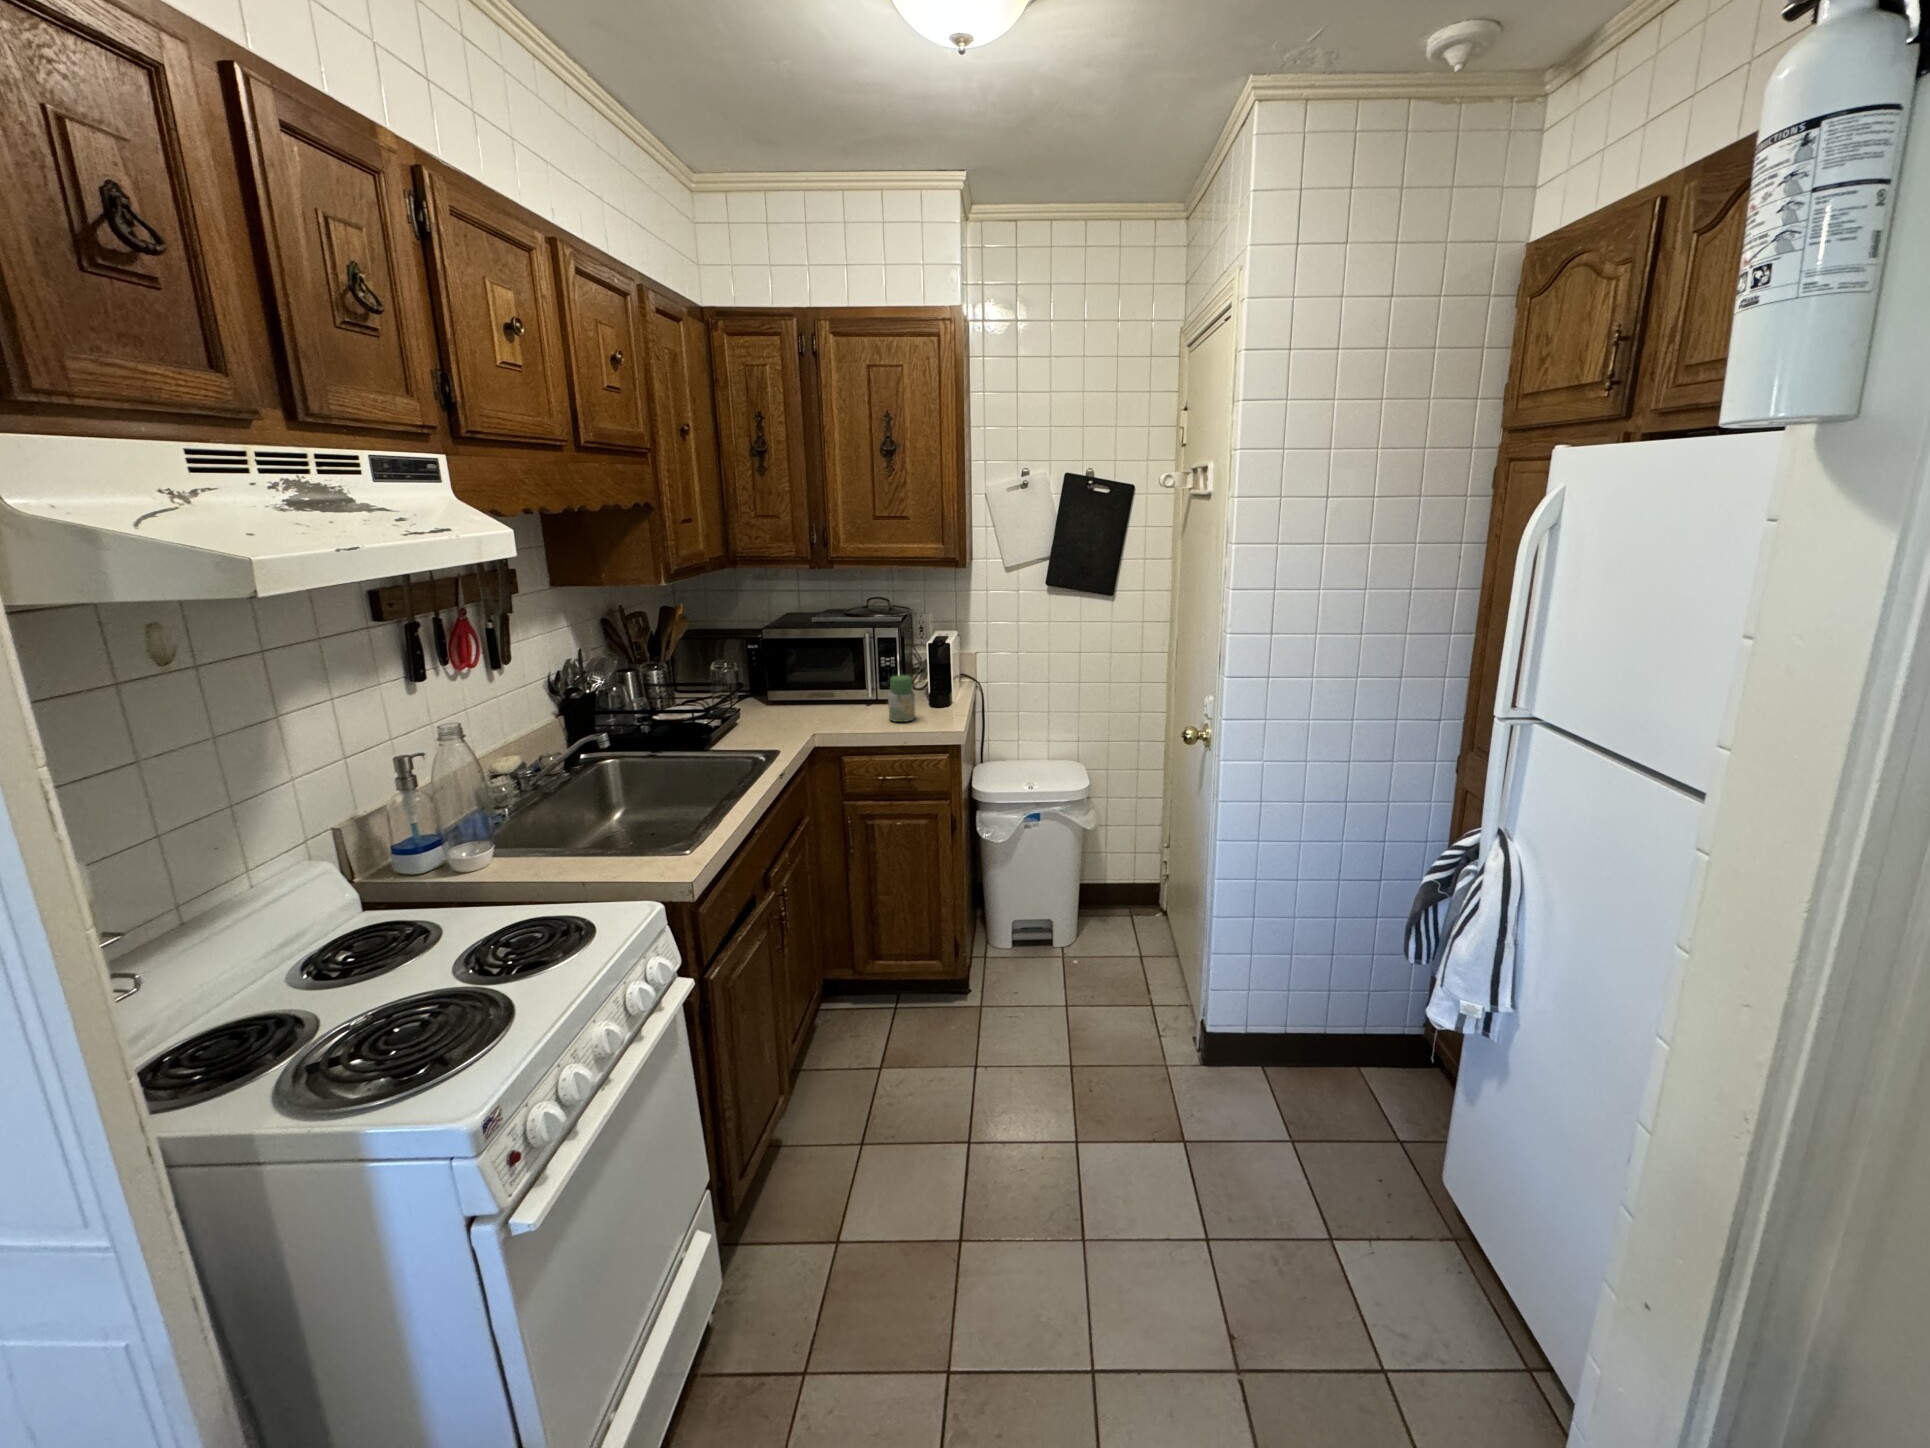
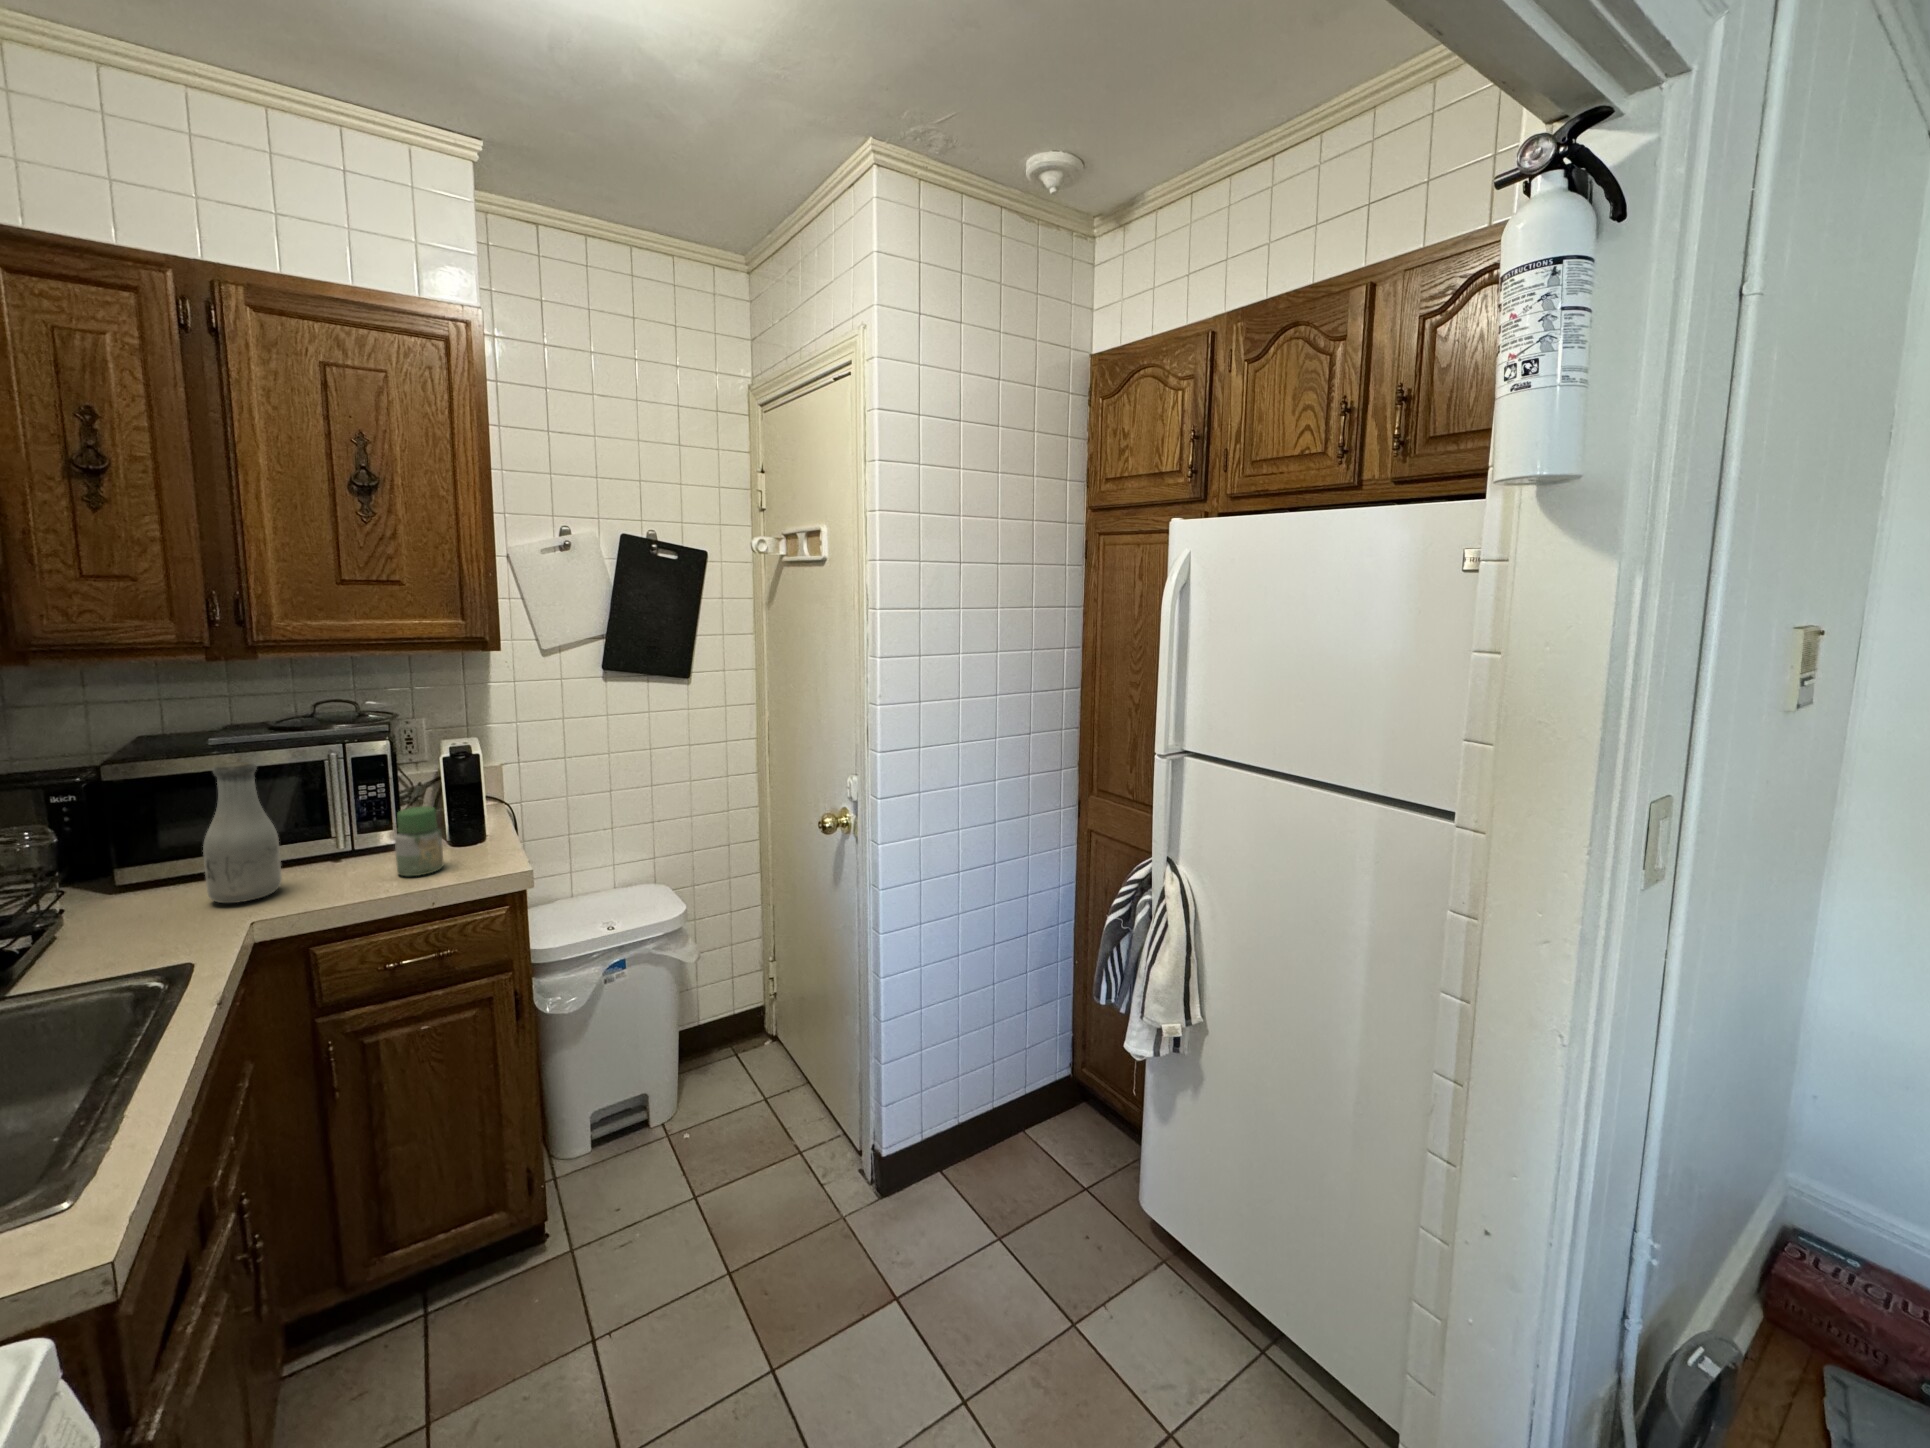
bottle: none [795,633,831,721] -> present [203,762,282,903]

